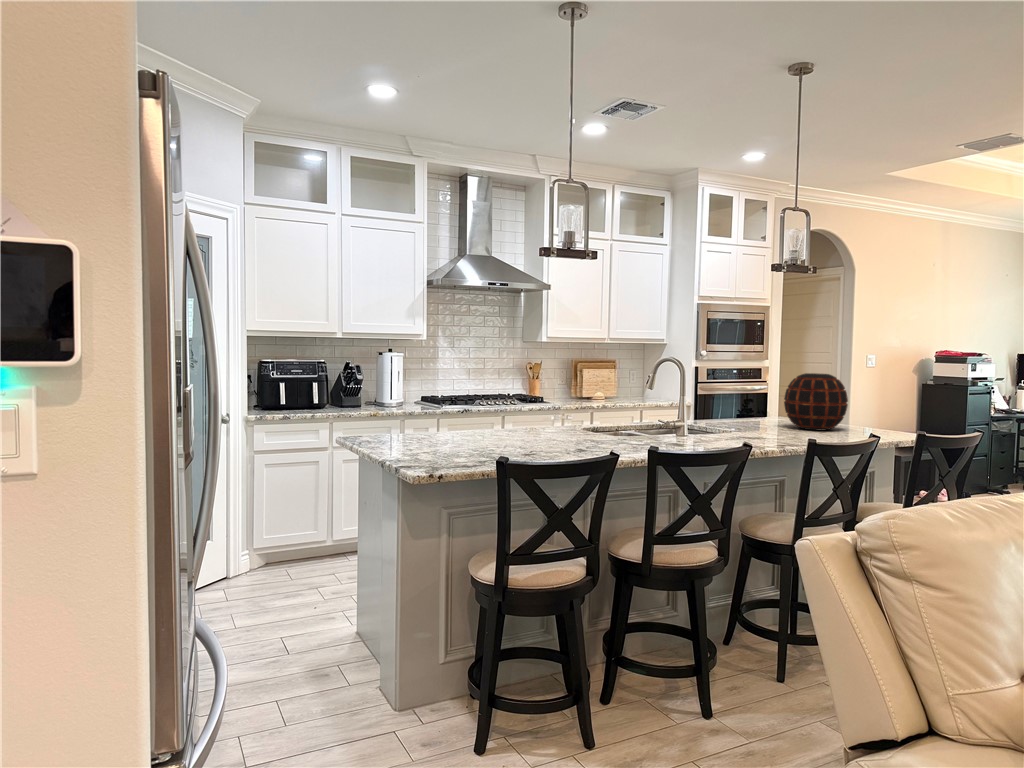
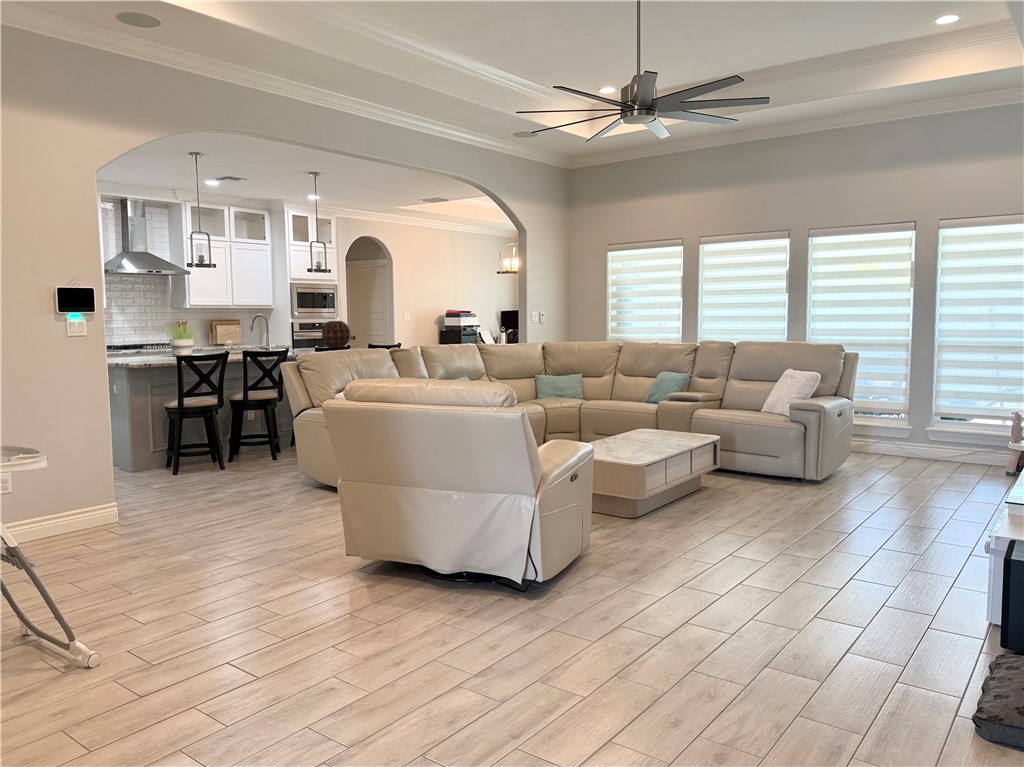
potted plant: none [483,372,561,441] -> present [166,326,194,356]

